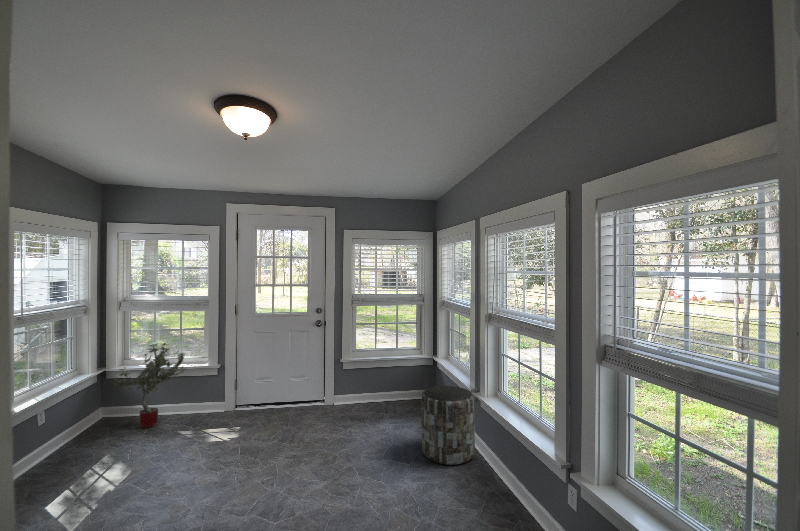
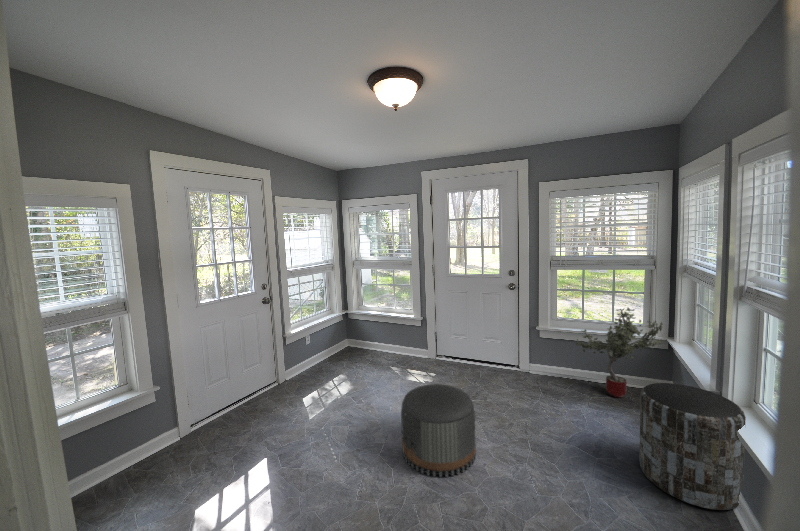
potted tree: present [112,343,185,428] -> present [576,308,663,397]
pouf: none [227,424,304,514] -> present [401,384,476,477]

